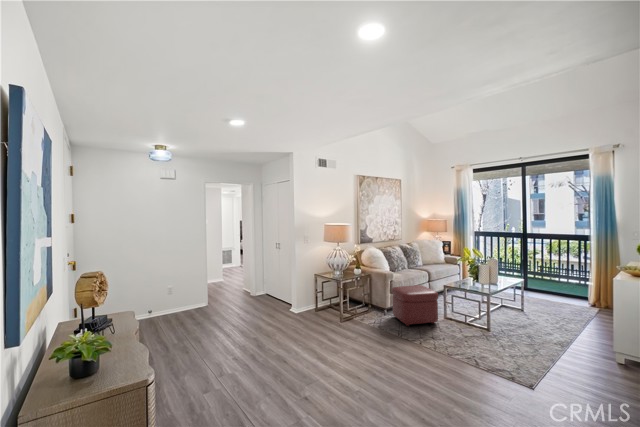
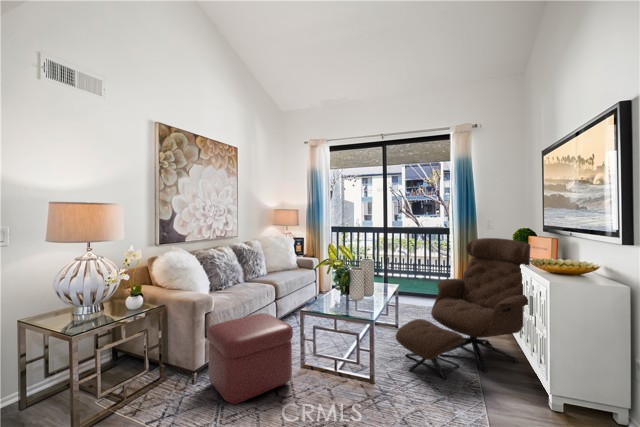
lounge chair: none [512,249,635,342] -> present [396,238,531,379]

